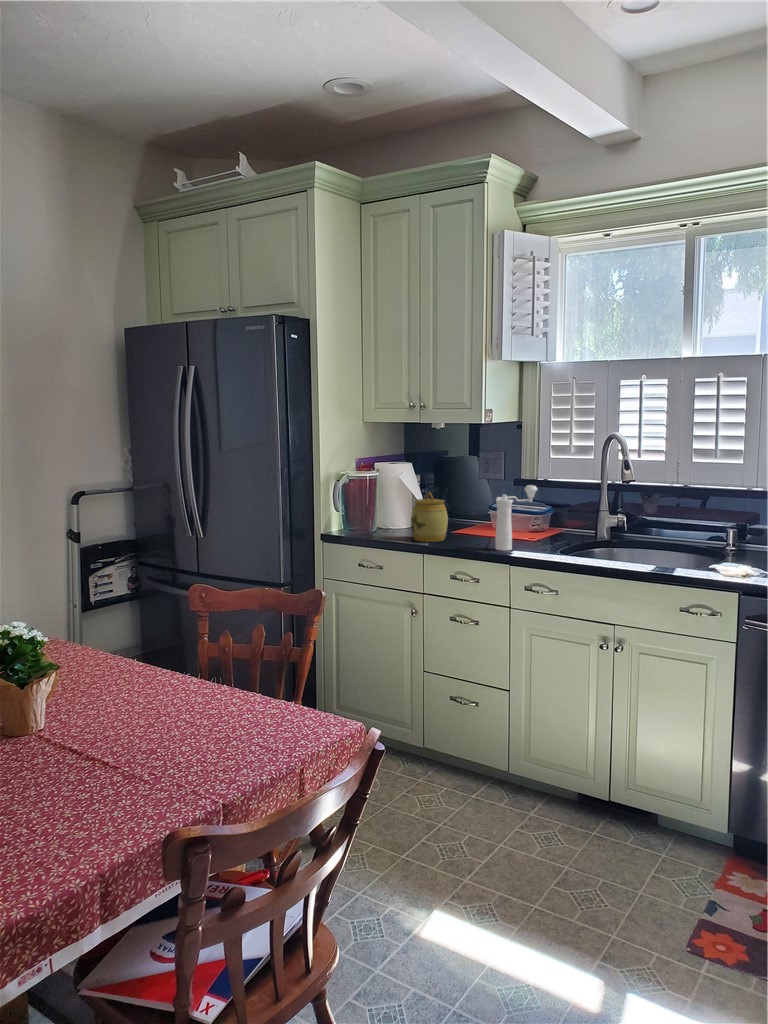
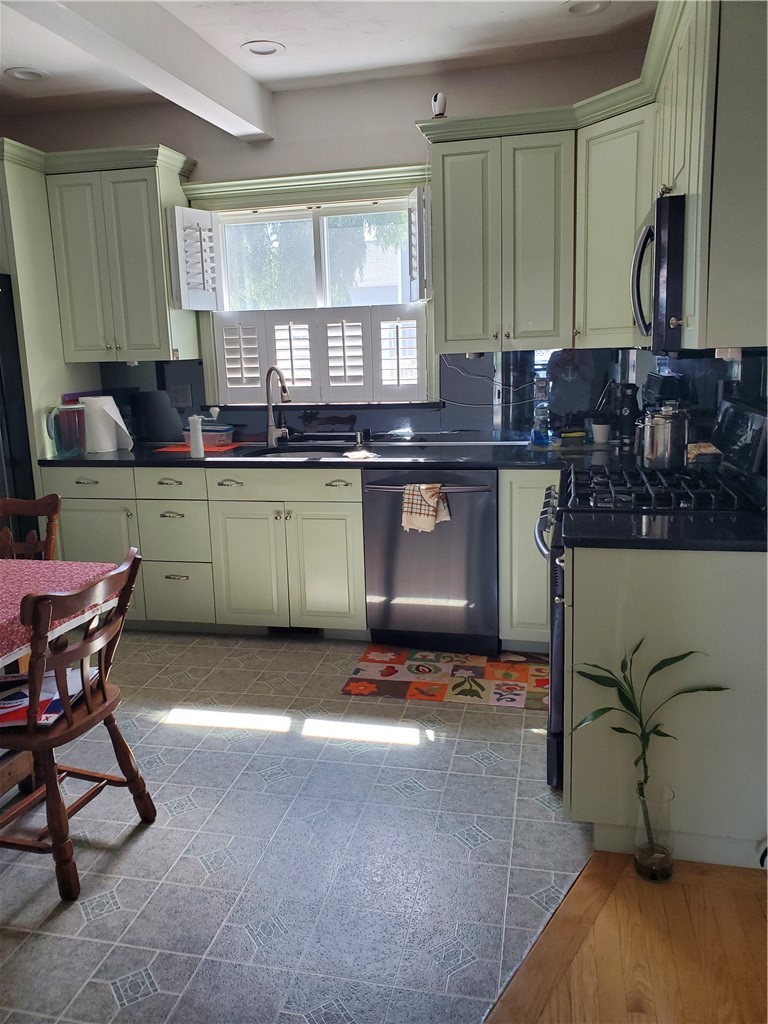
jar: present [411,492,448,542] -> none [120,417,150,457]

